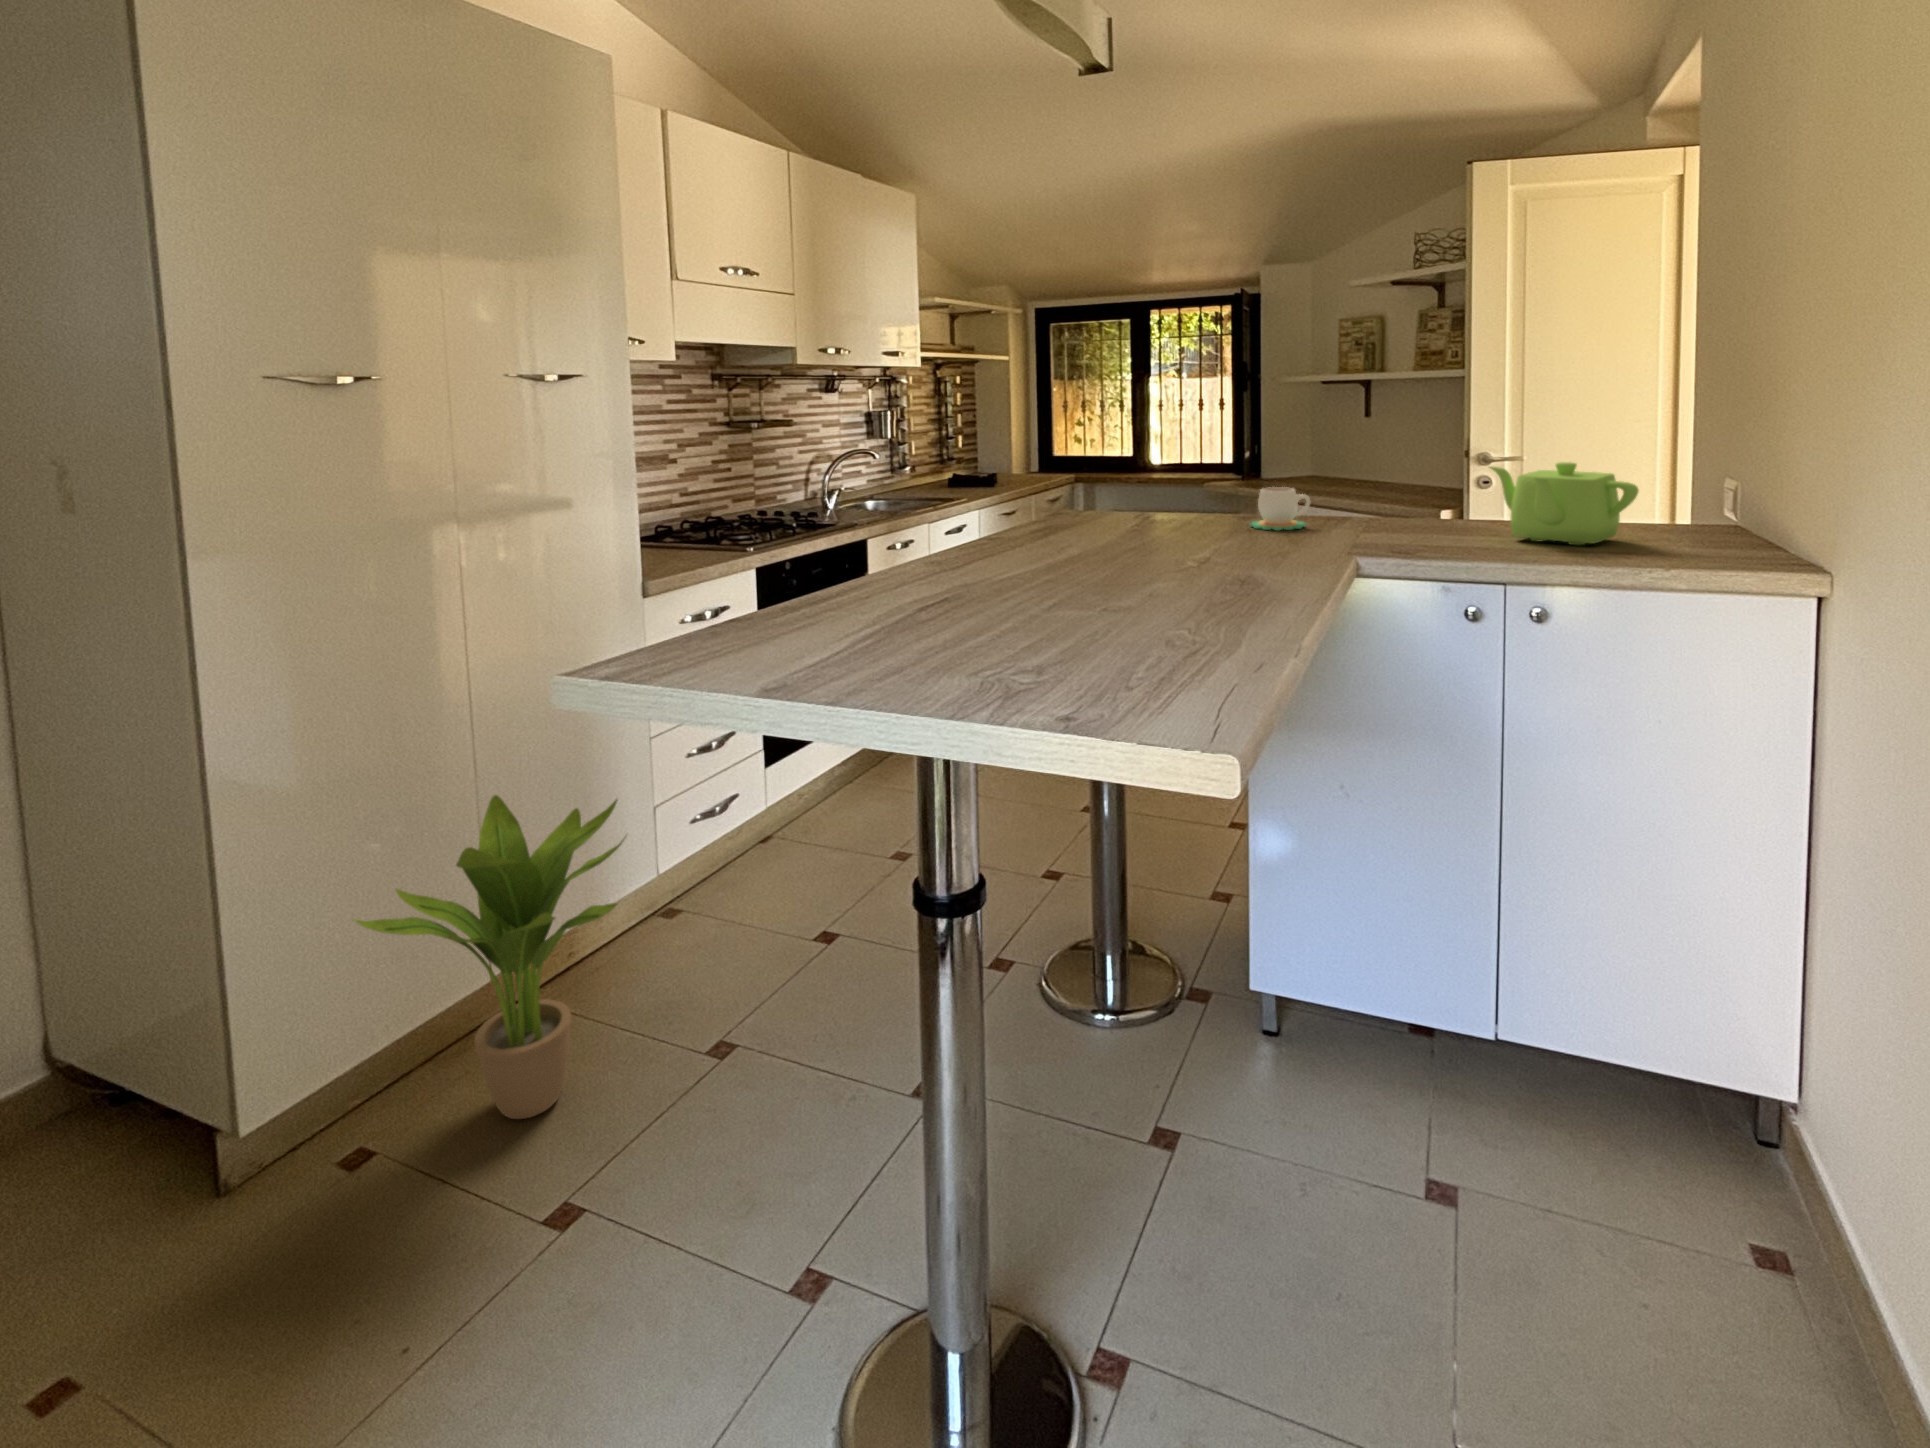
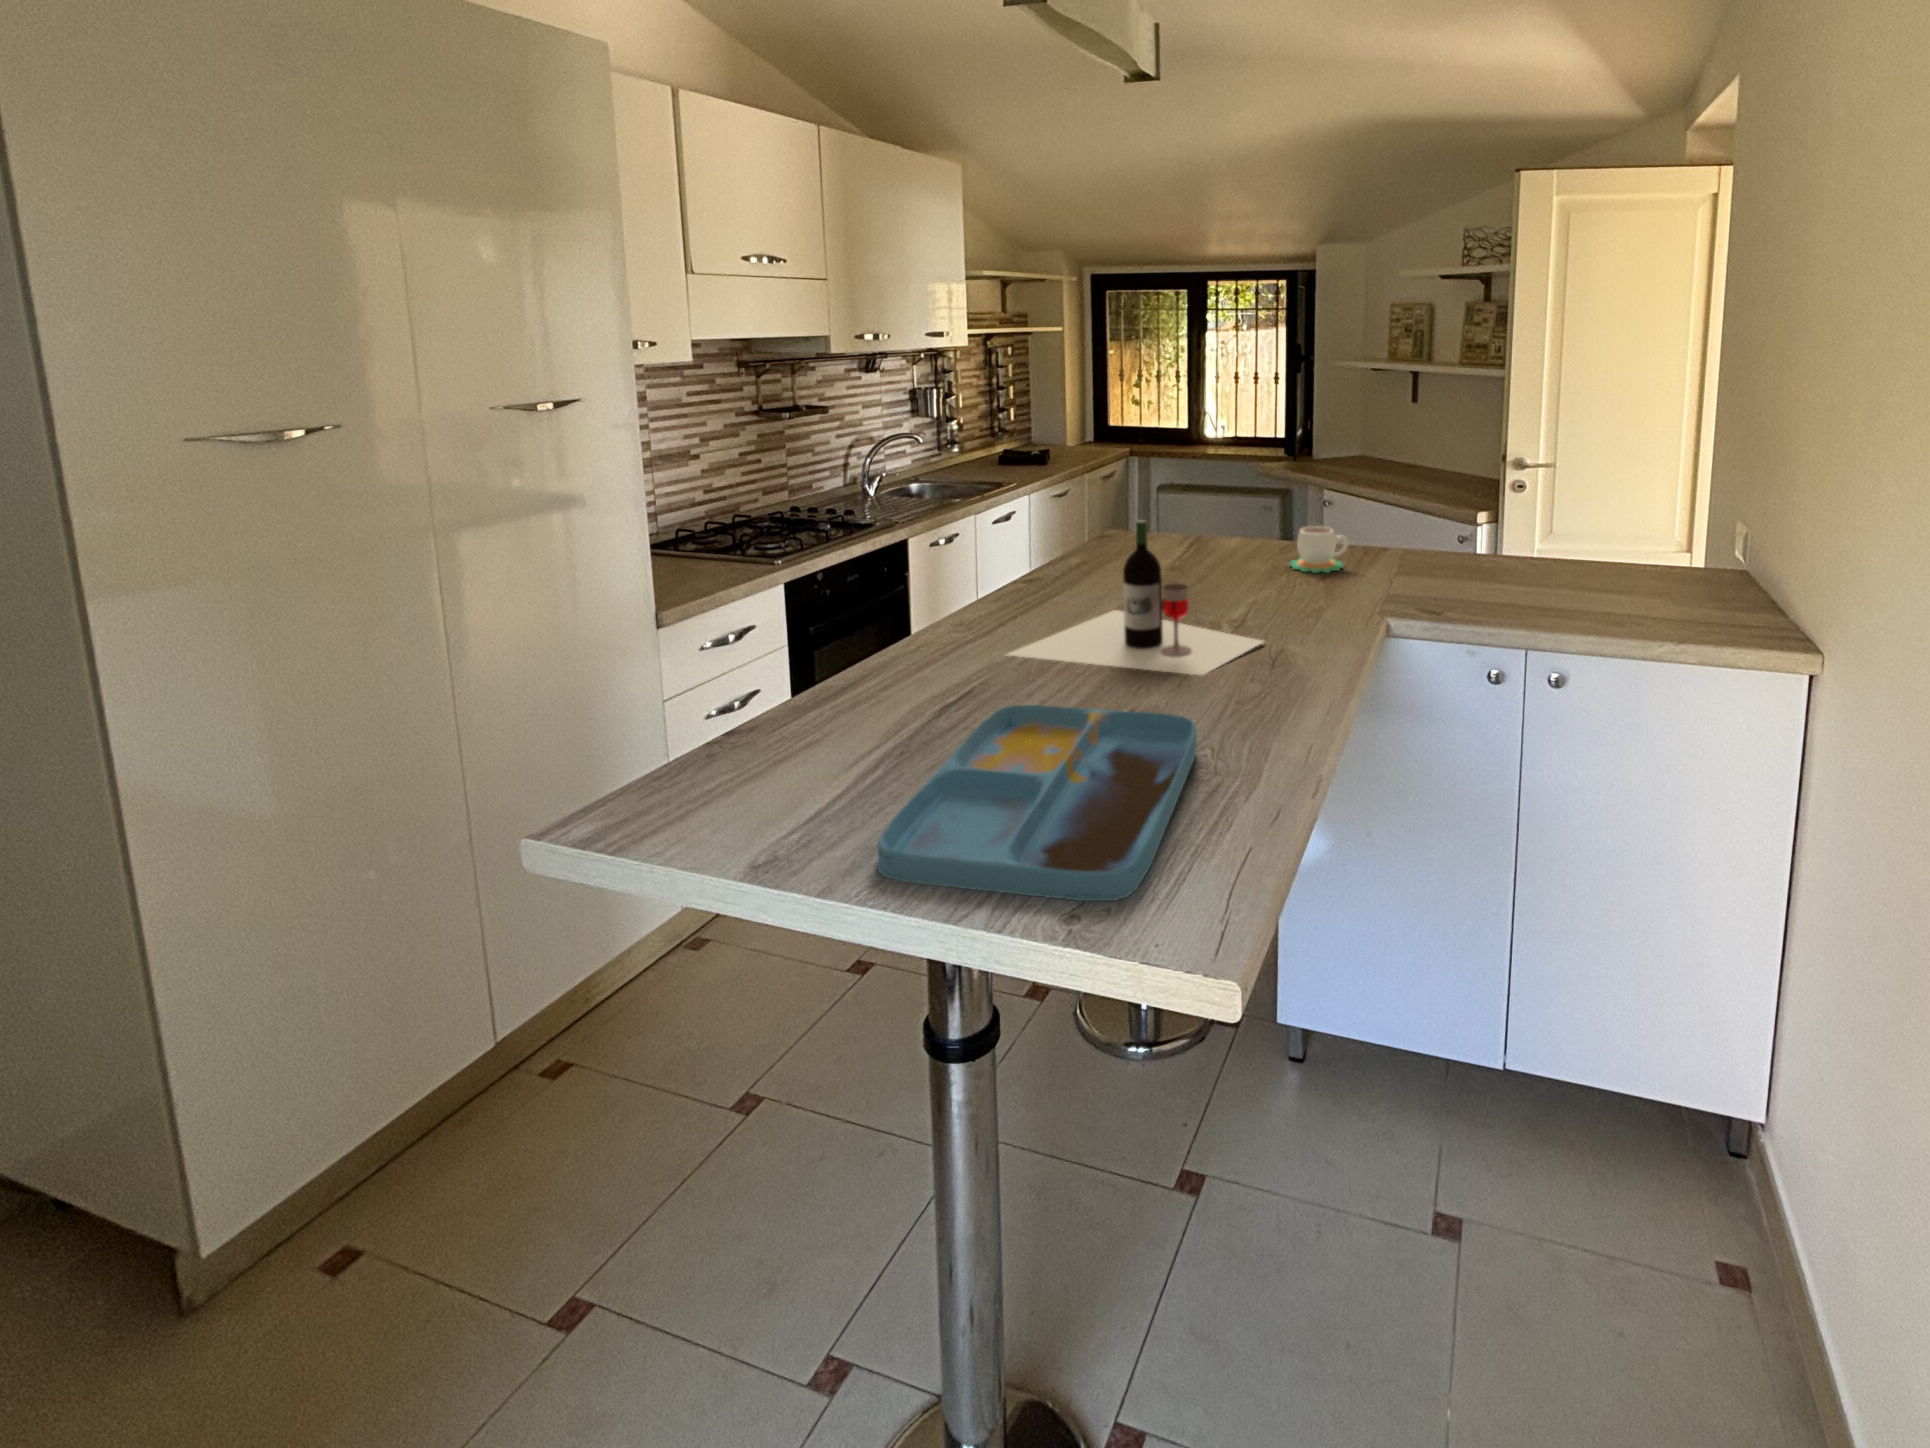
wine bottle: none [964,448,1235,607] -> present [1007,520,1263,676]
teapot: present [1490,462,1639,545] -> none [1518,517,1655,603]
tray: none [878,594,1176,718] -> present [878,705,1197,901]
potted plant: present [353,795,625,1119] -> none [320,858,636,1199]

